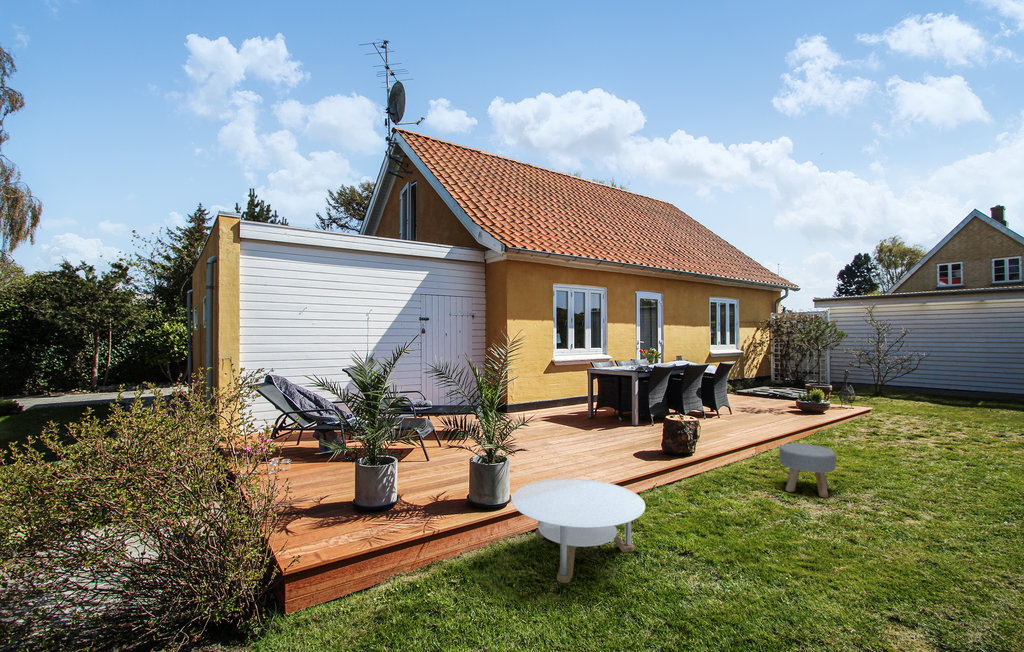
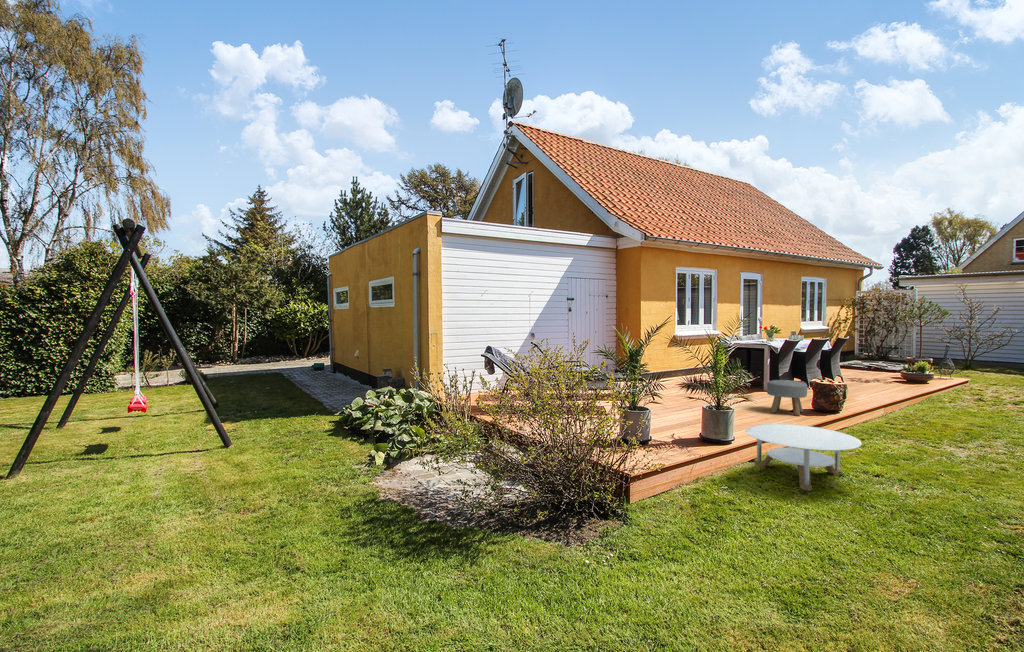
ottoman: present [779,444,836,498] -> present [767,380,807,416]

